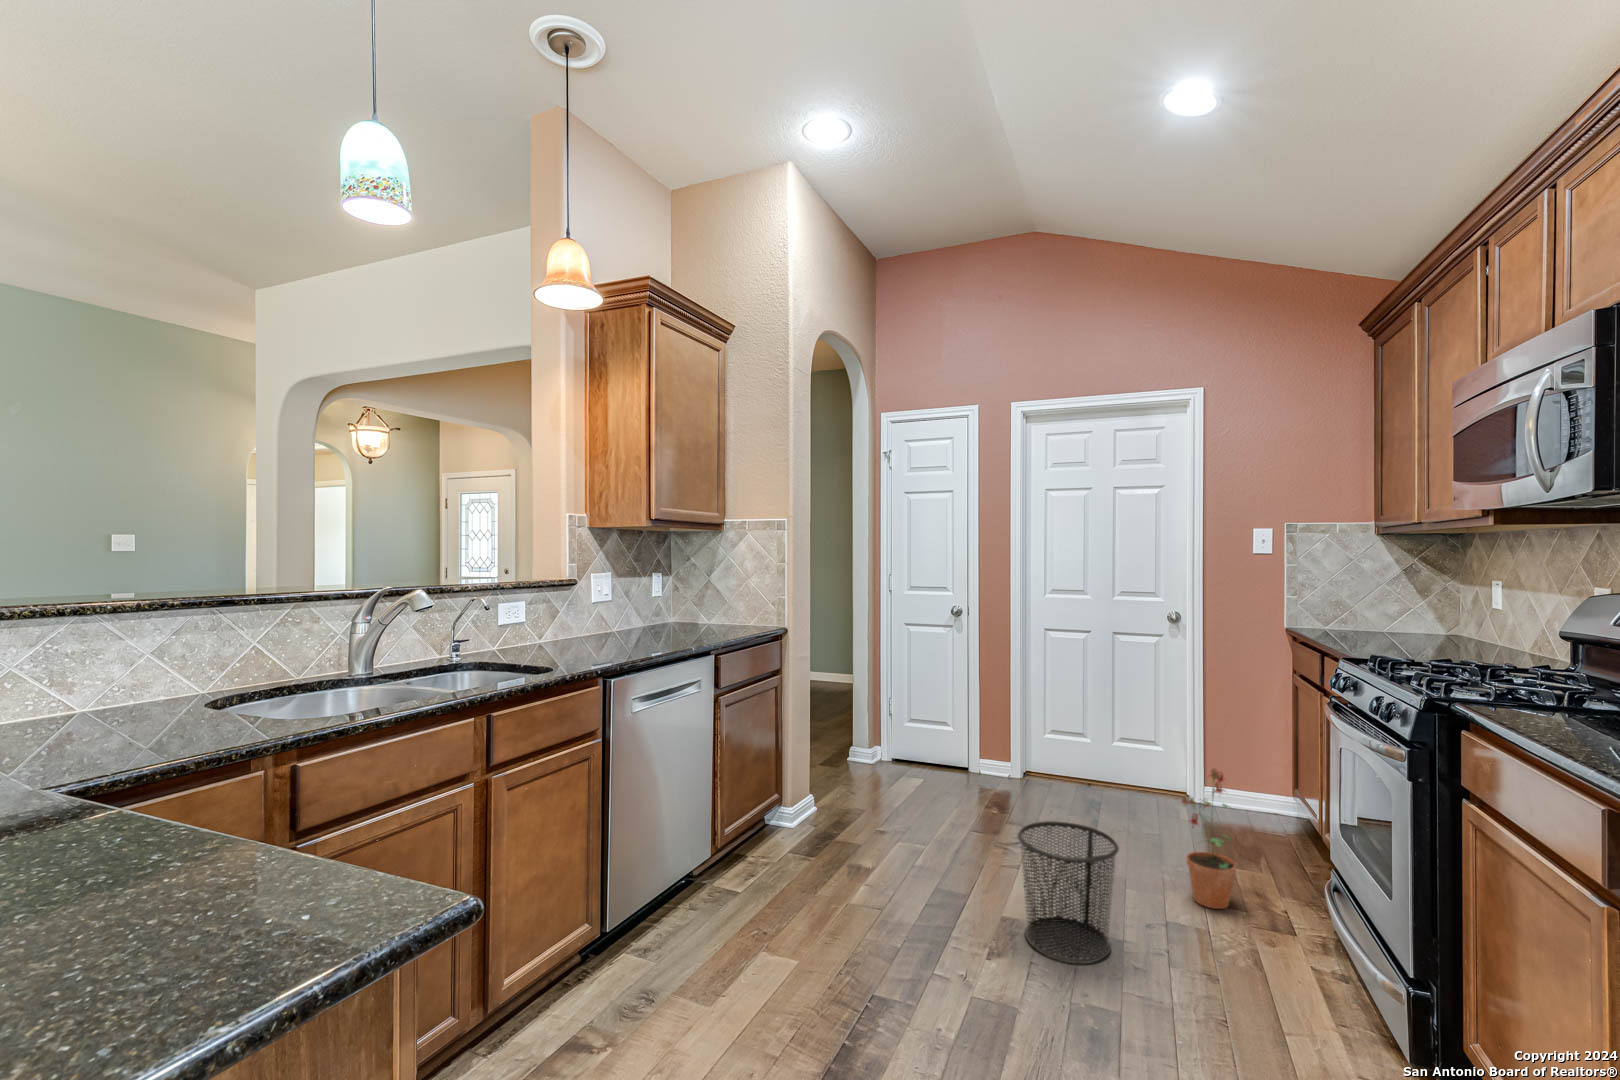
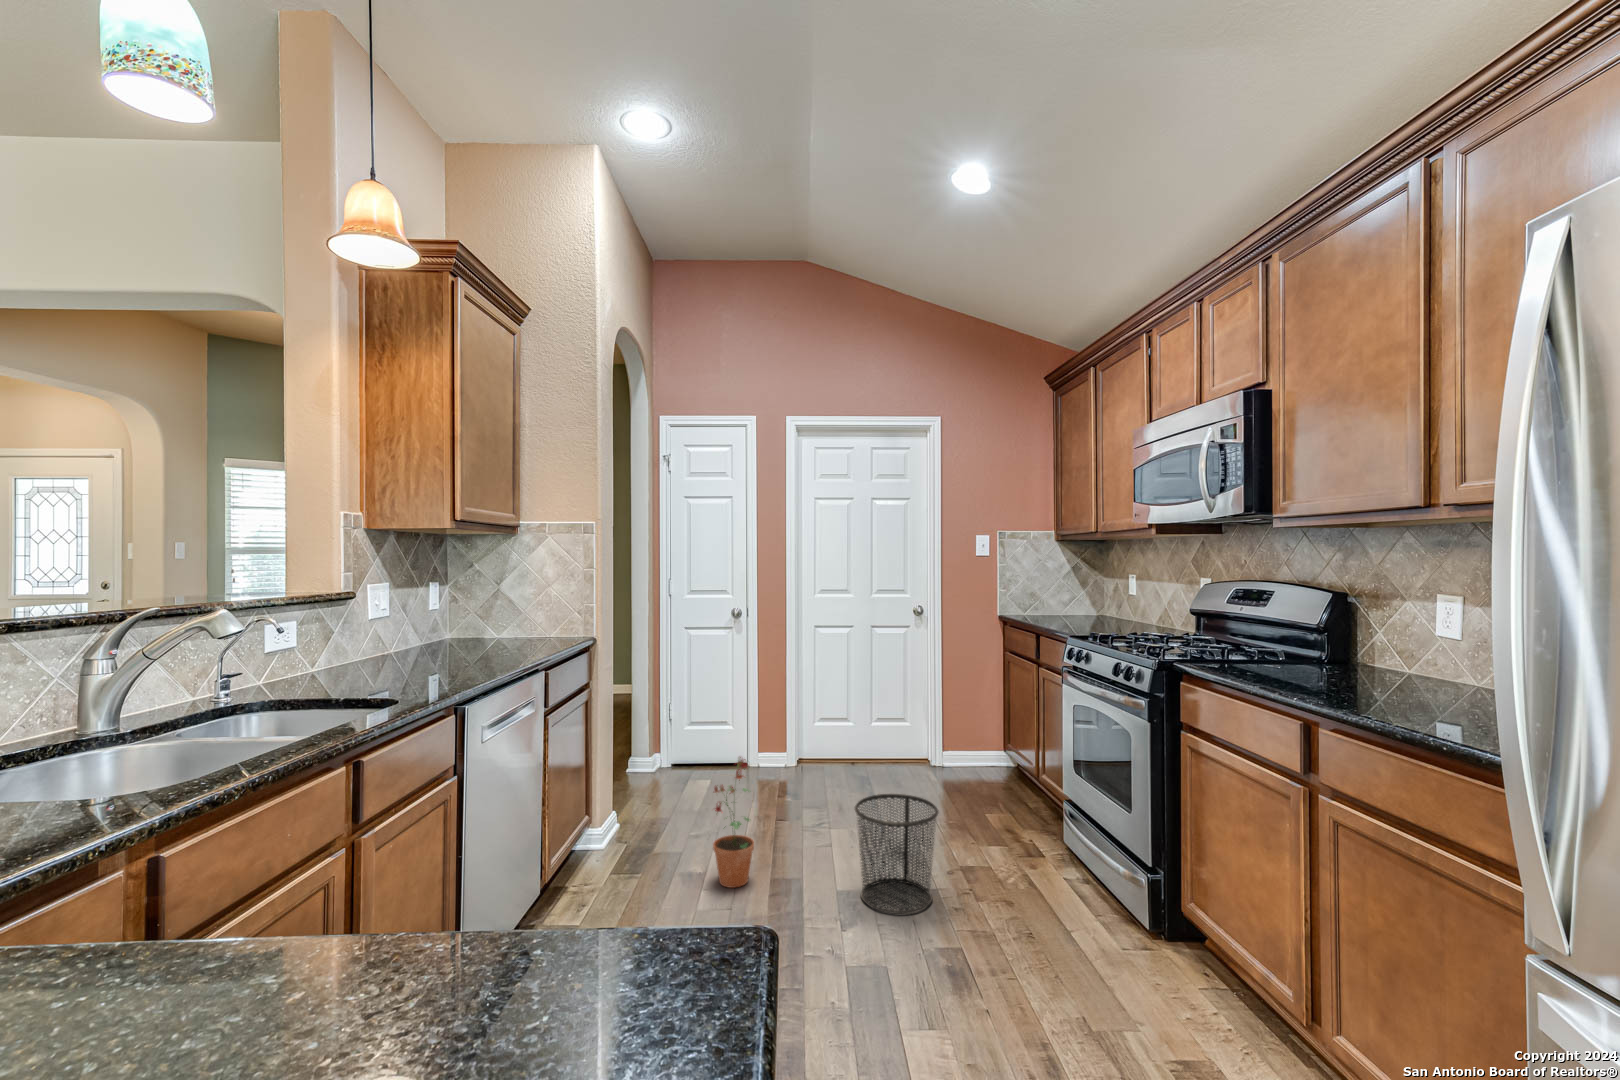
potted plant: present [1182,768,1236,909] -> present [713,757,754,888]

